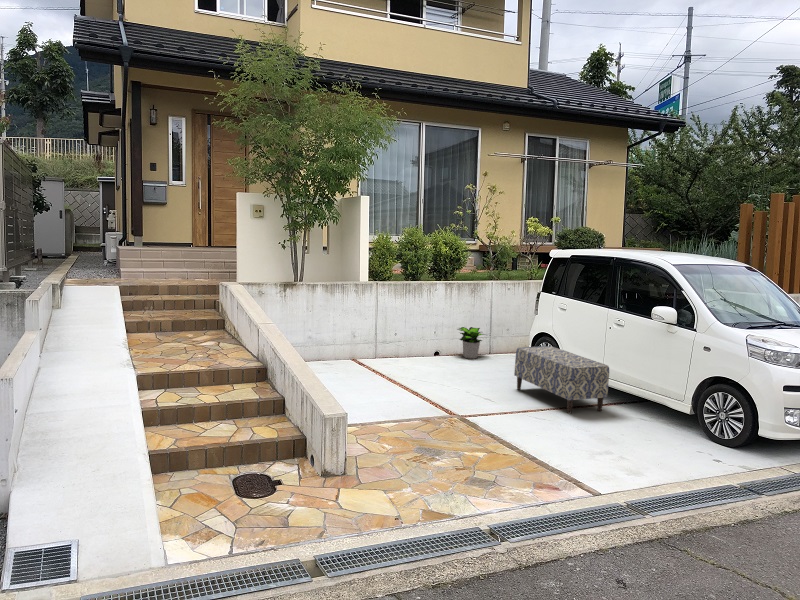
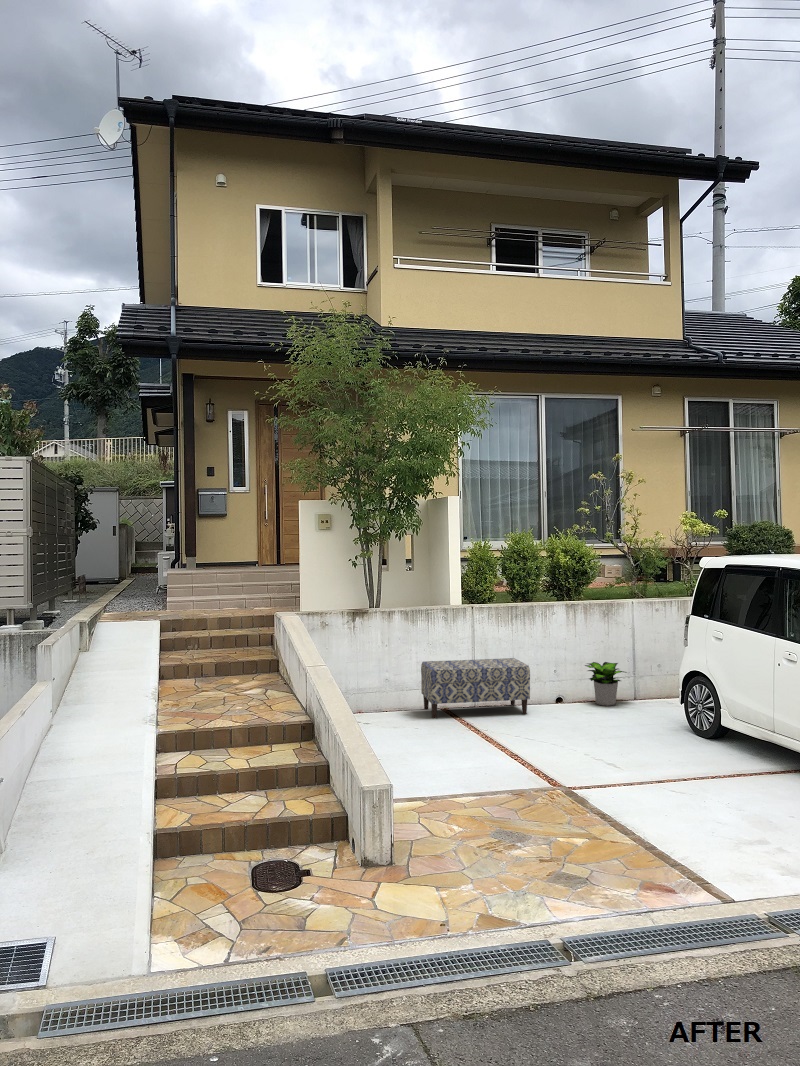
bench: present [514,346,609,414] -> present [421,658,530,718]

